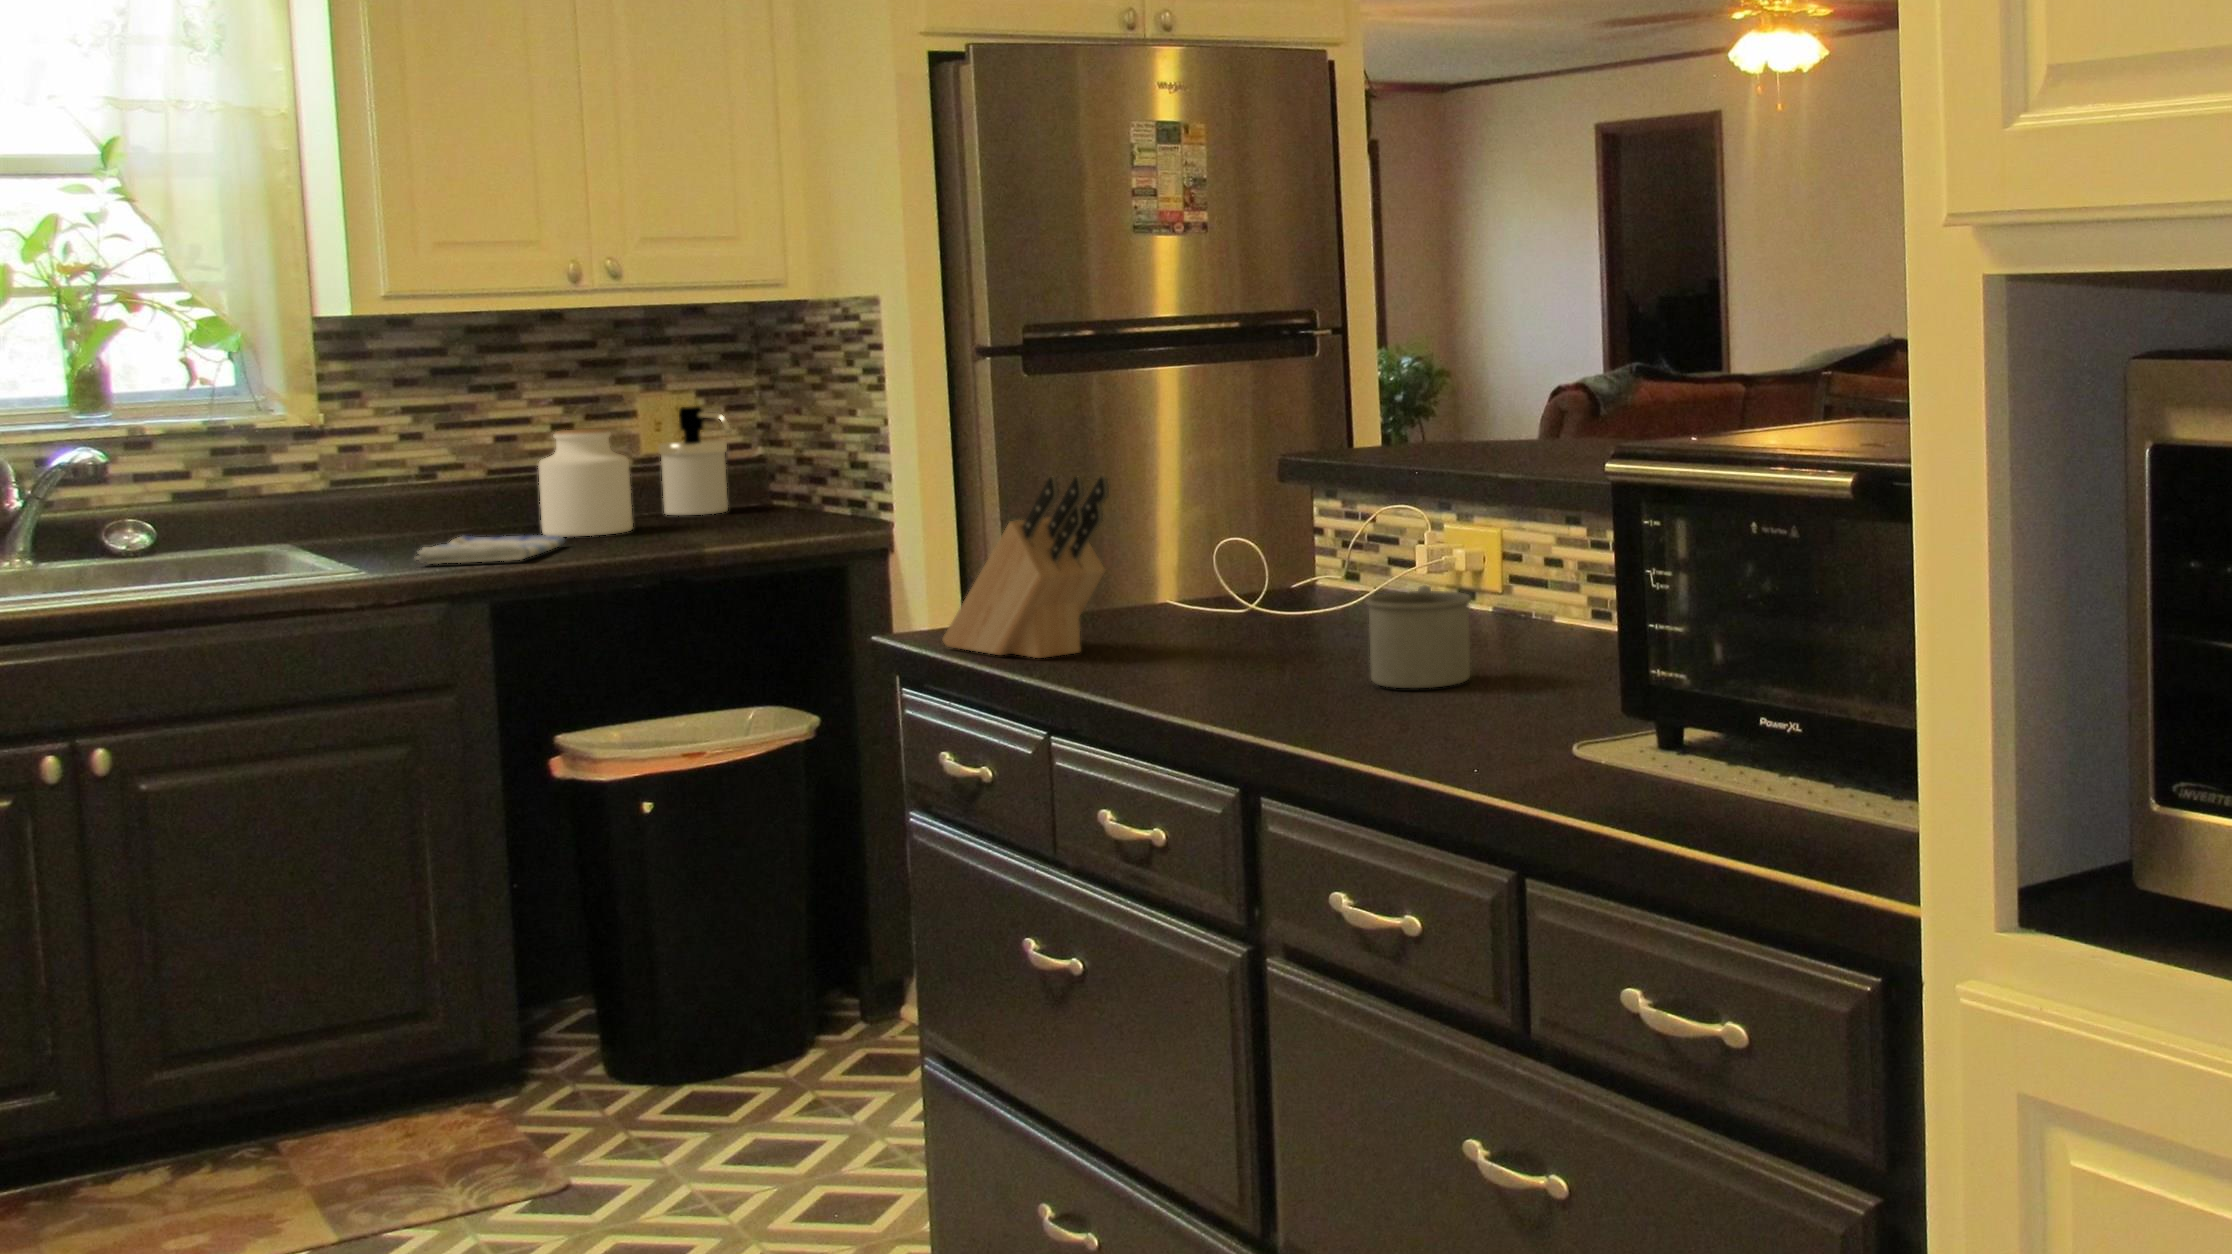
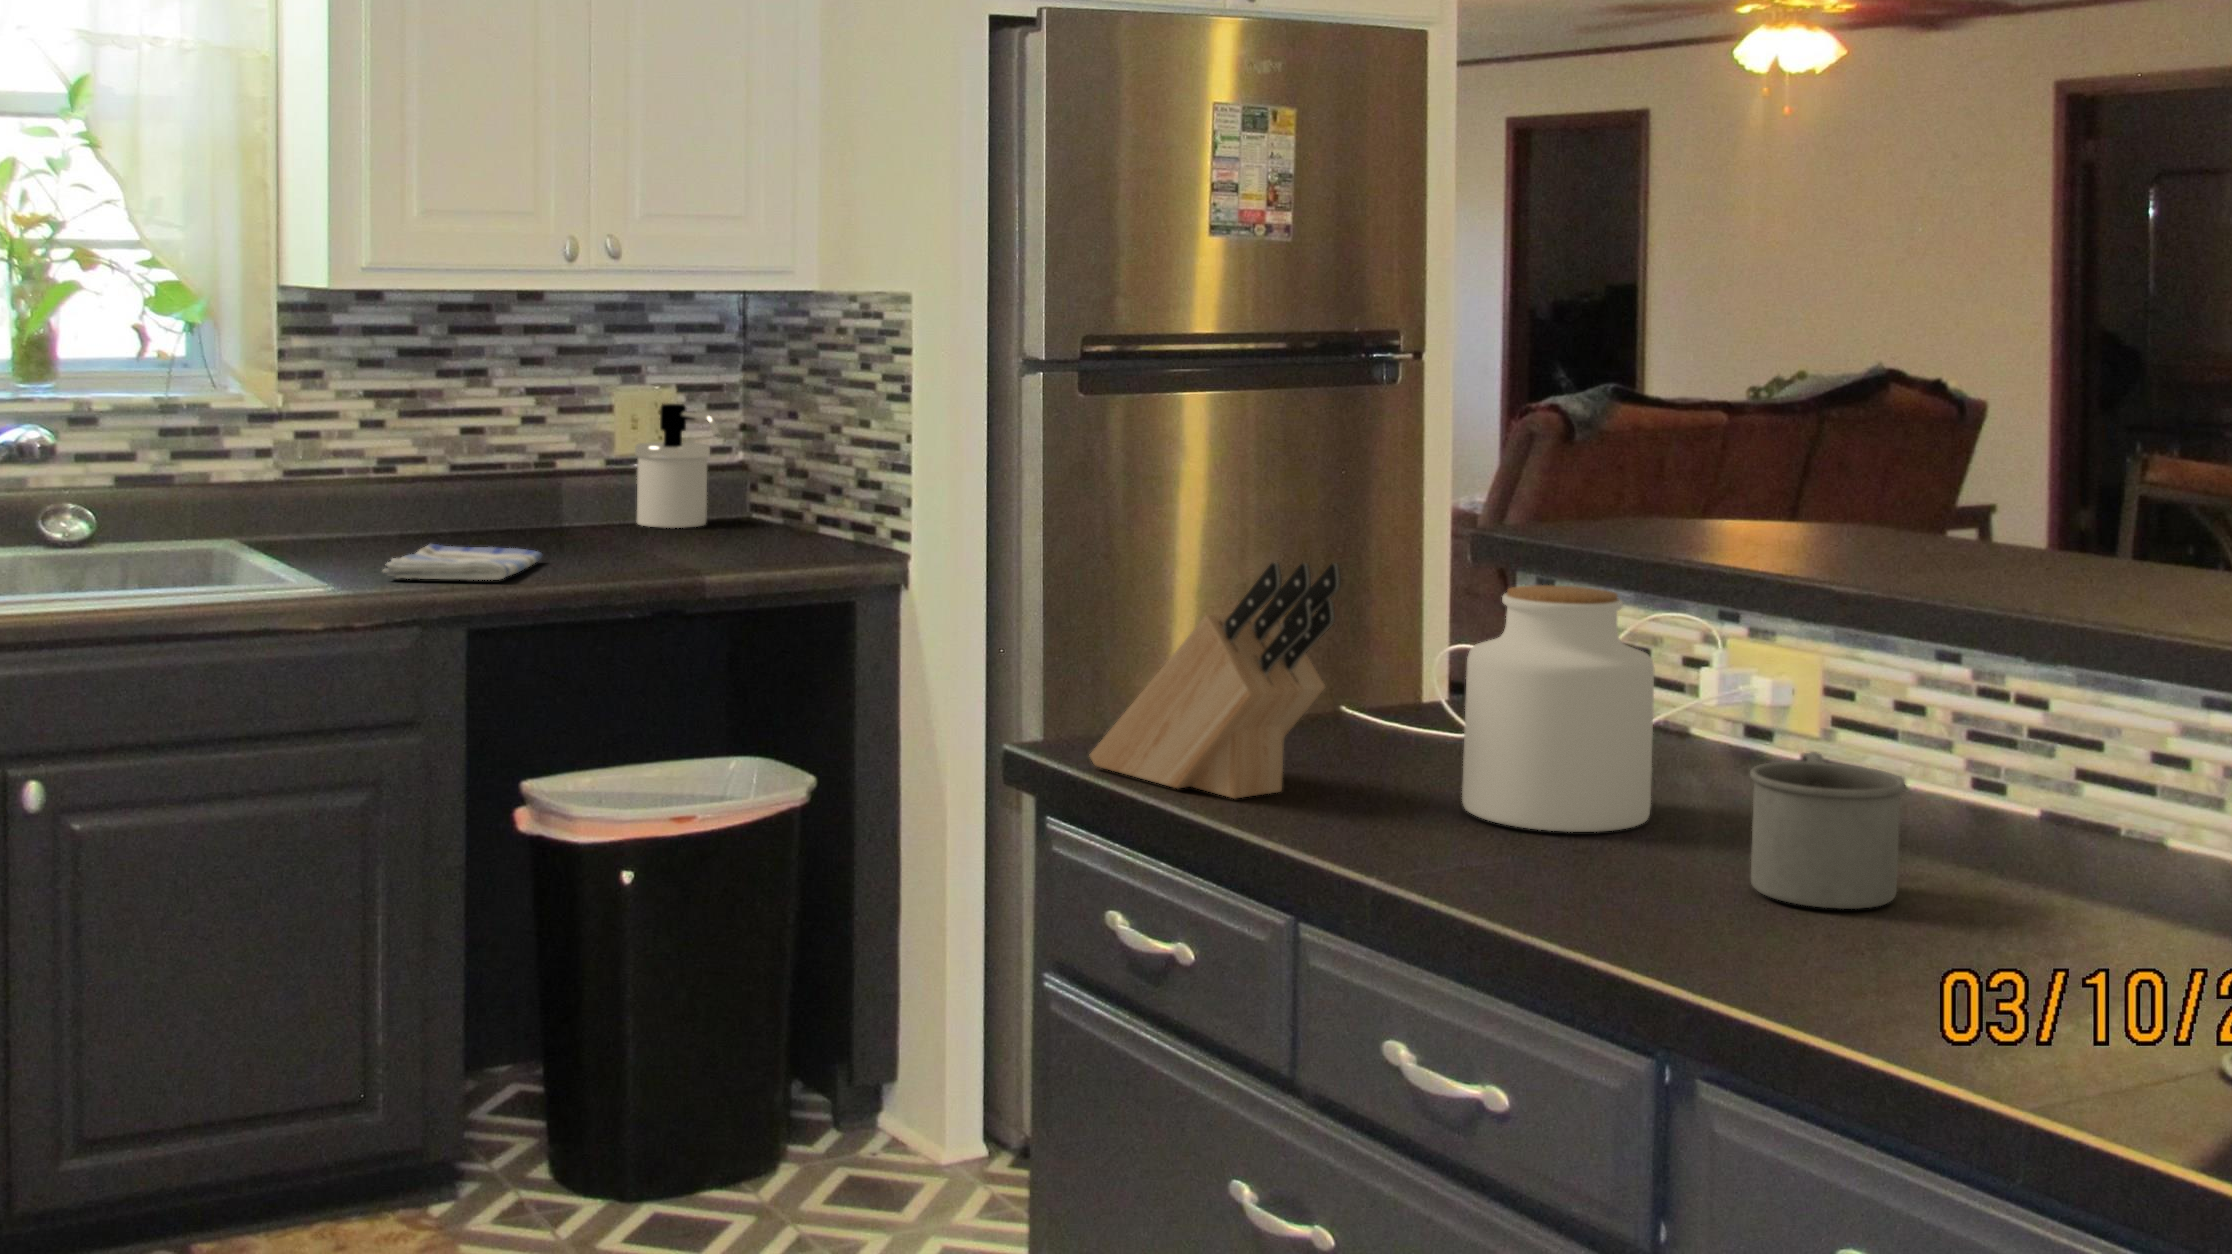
jar: present [539,429,633,537] -> present [1462,585,1654,832]

